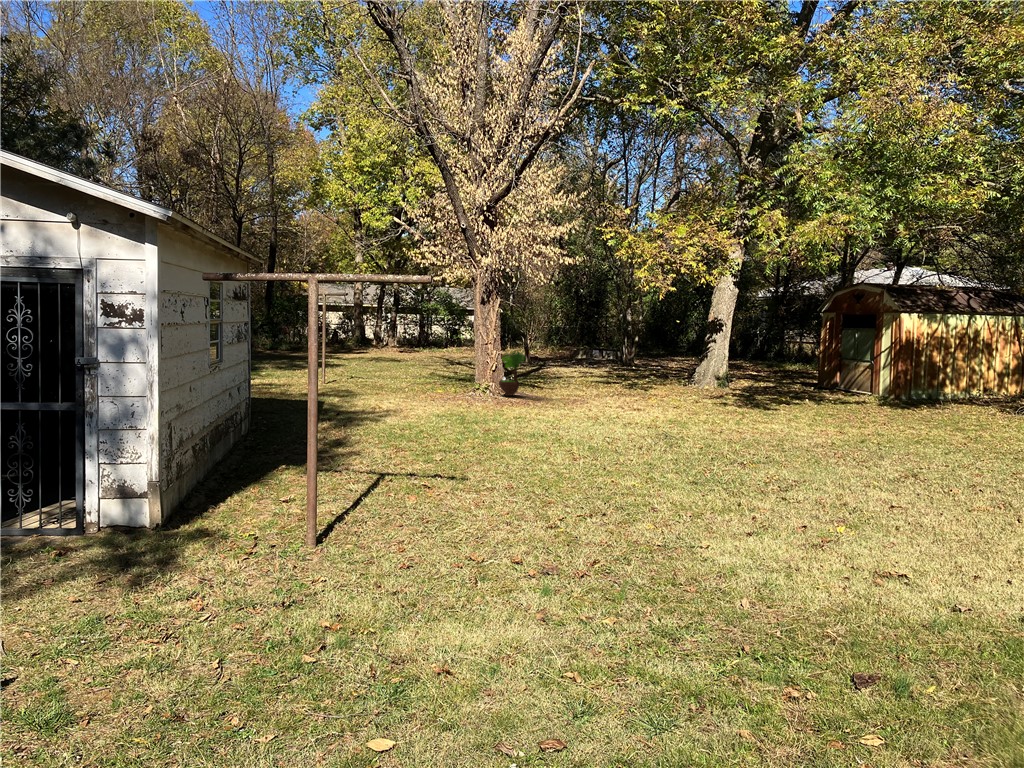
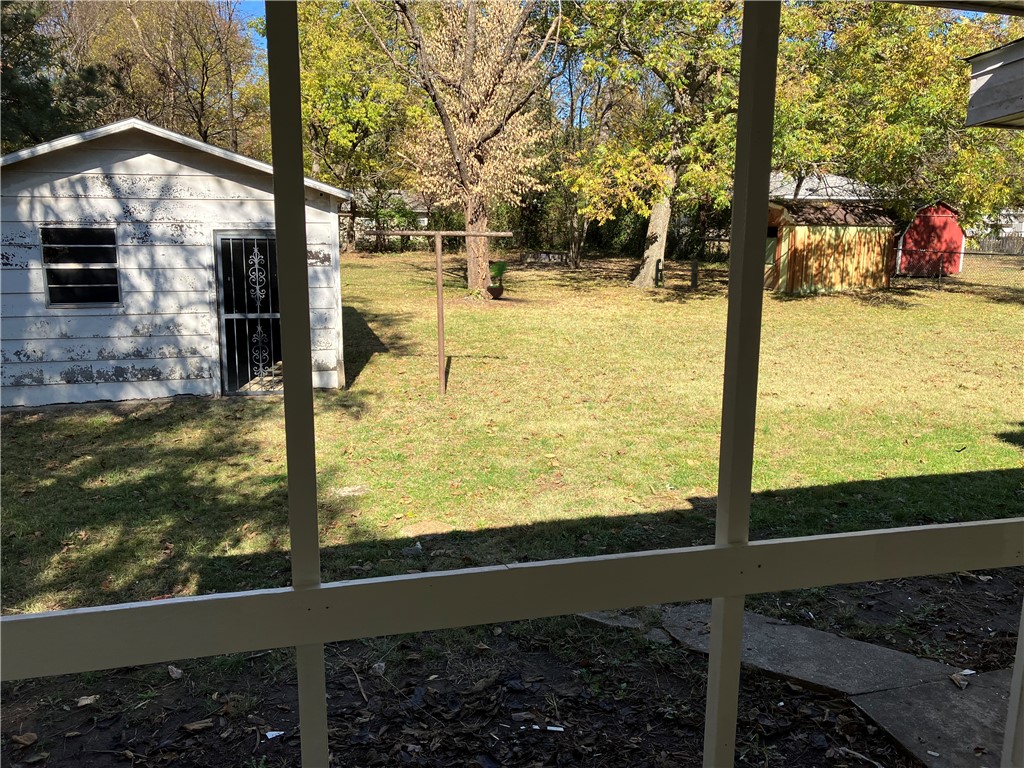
bench: none [718,353,774,390] -> present [655,259,698,289]

